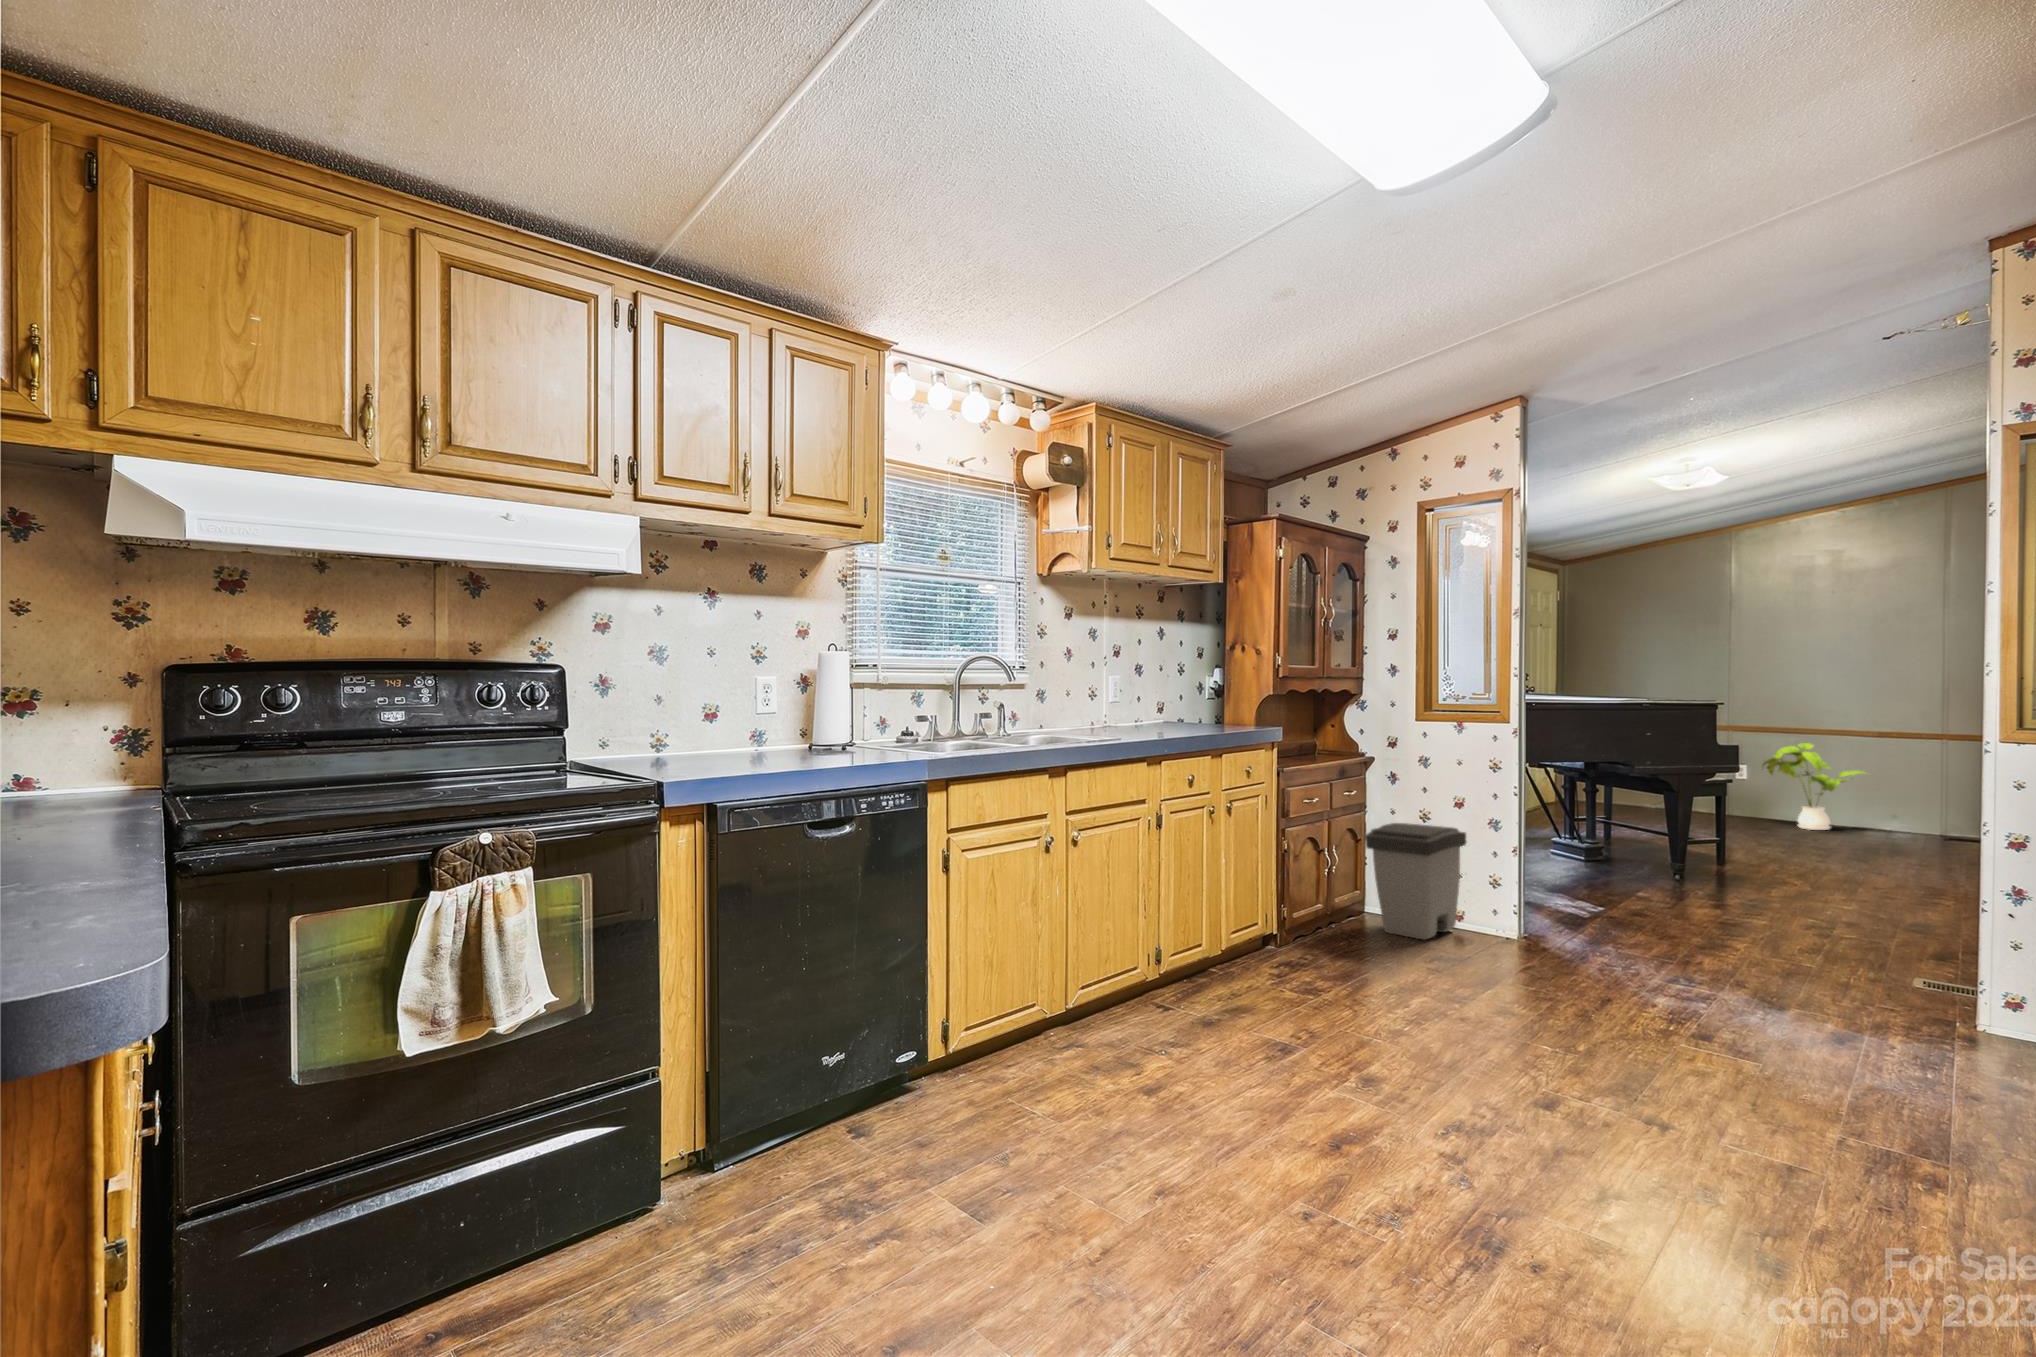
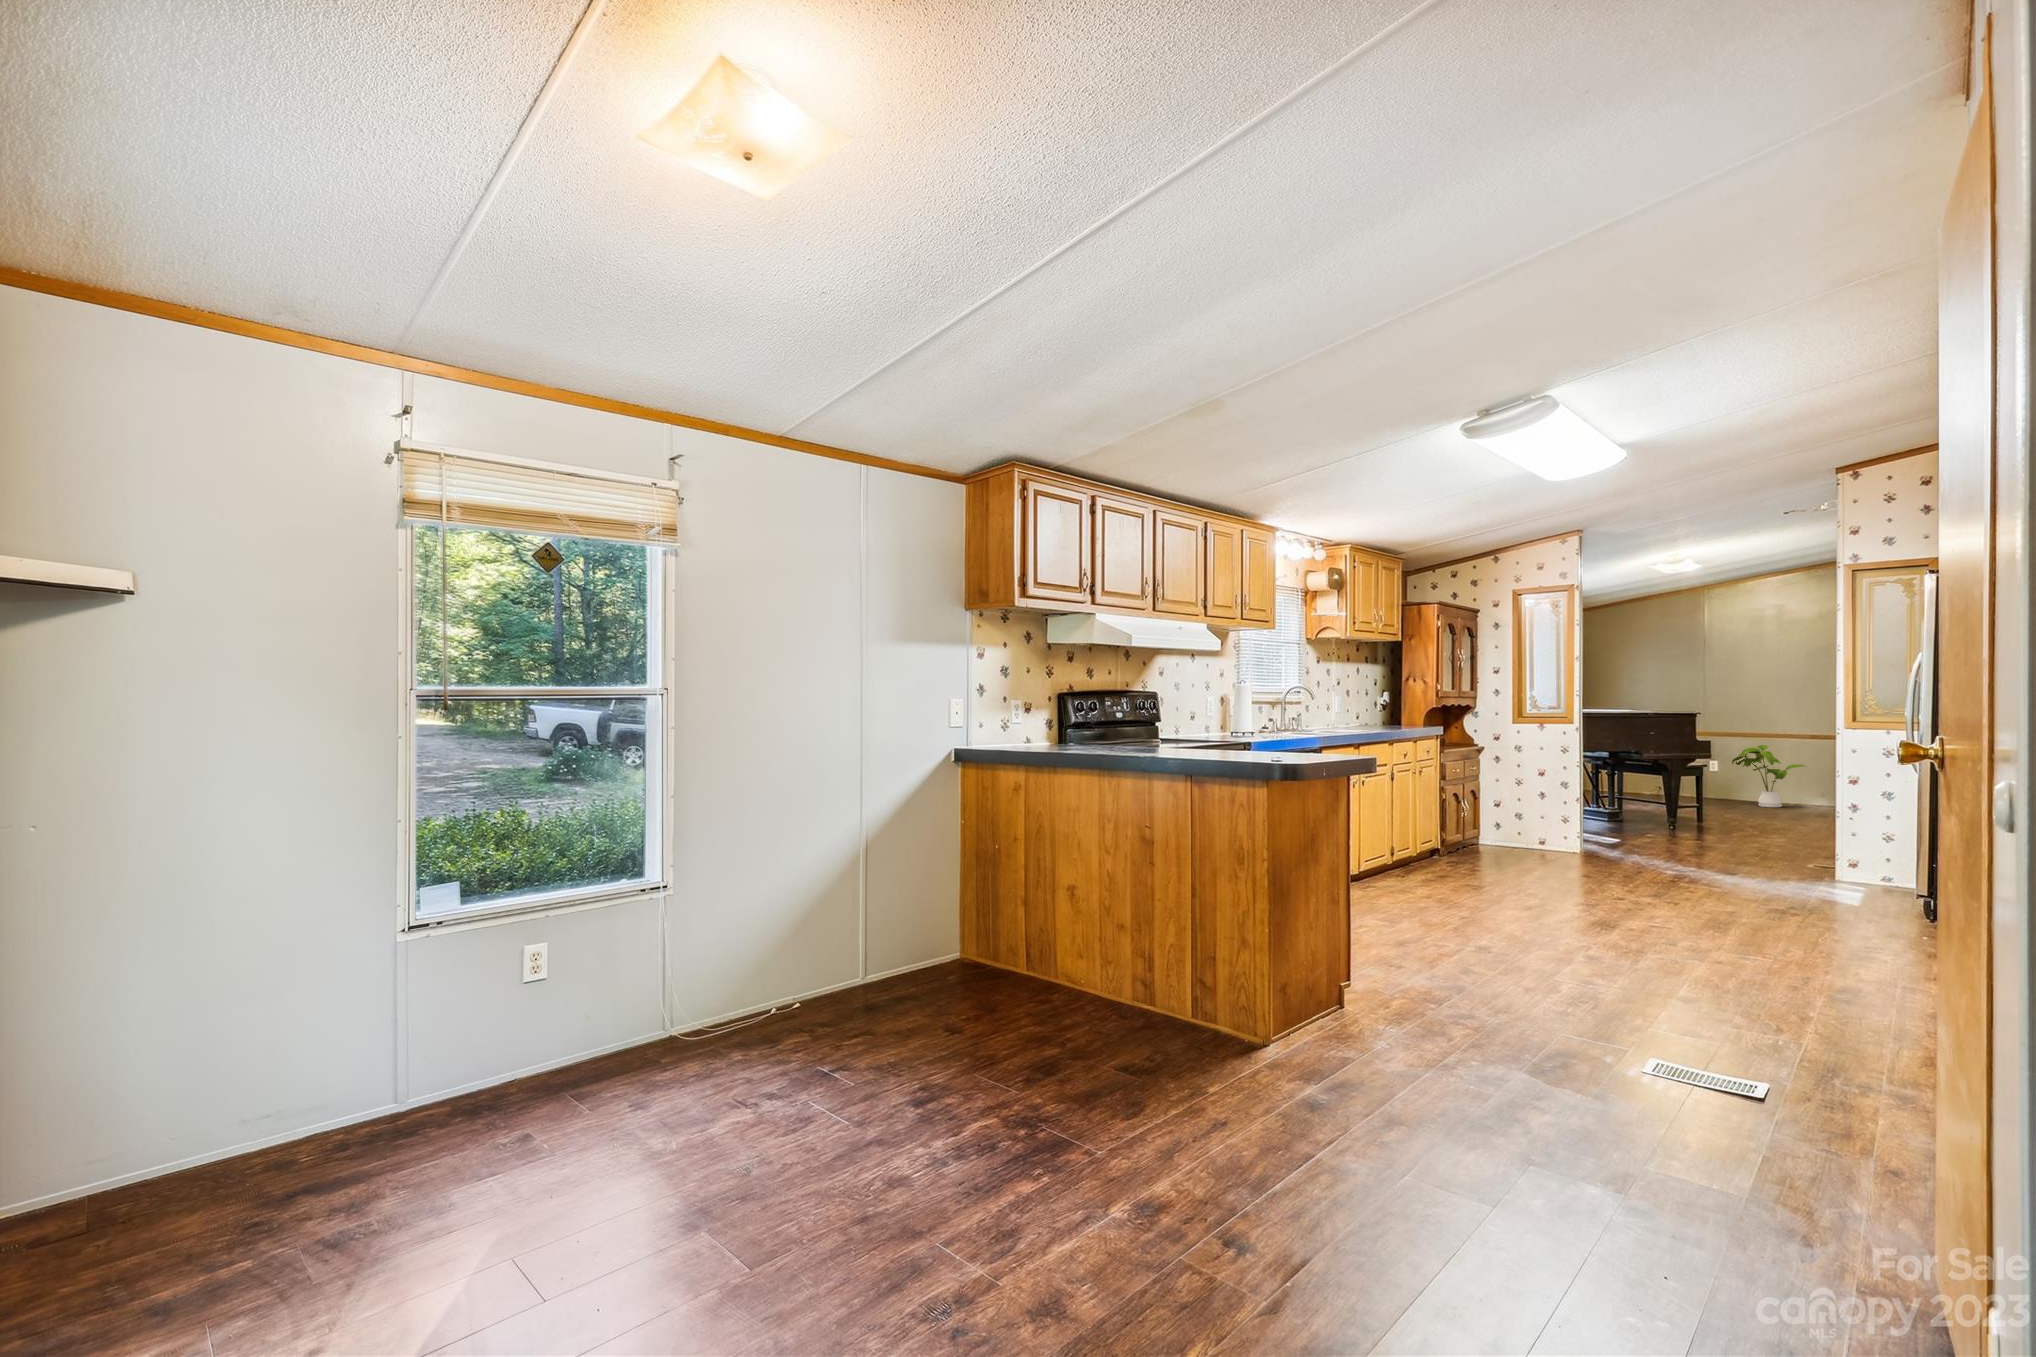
trash can: present [1365,823,1466,940] -> none [1486,786,1547,853]

